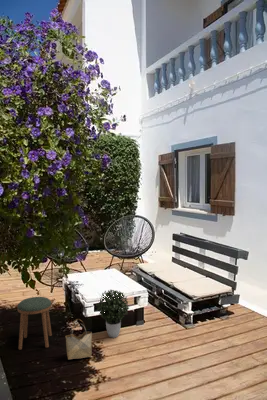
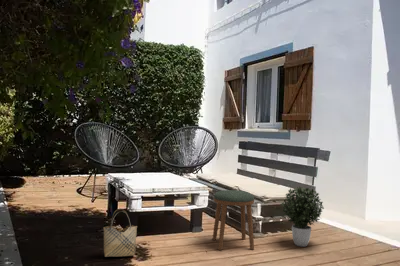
potted plant: present [96,290,129,338] -> present [281,187,324,247]
stool: present [18,297,52,350] -> present [212,190,254,250]

